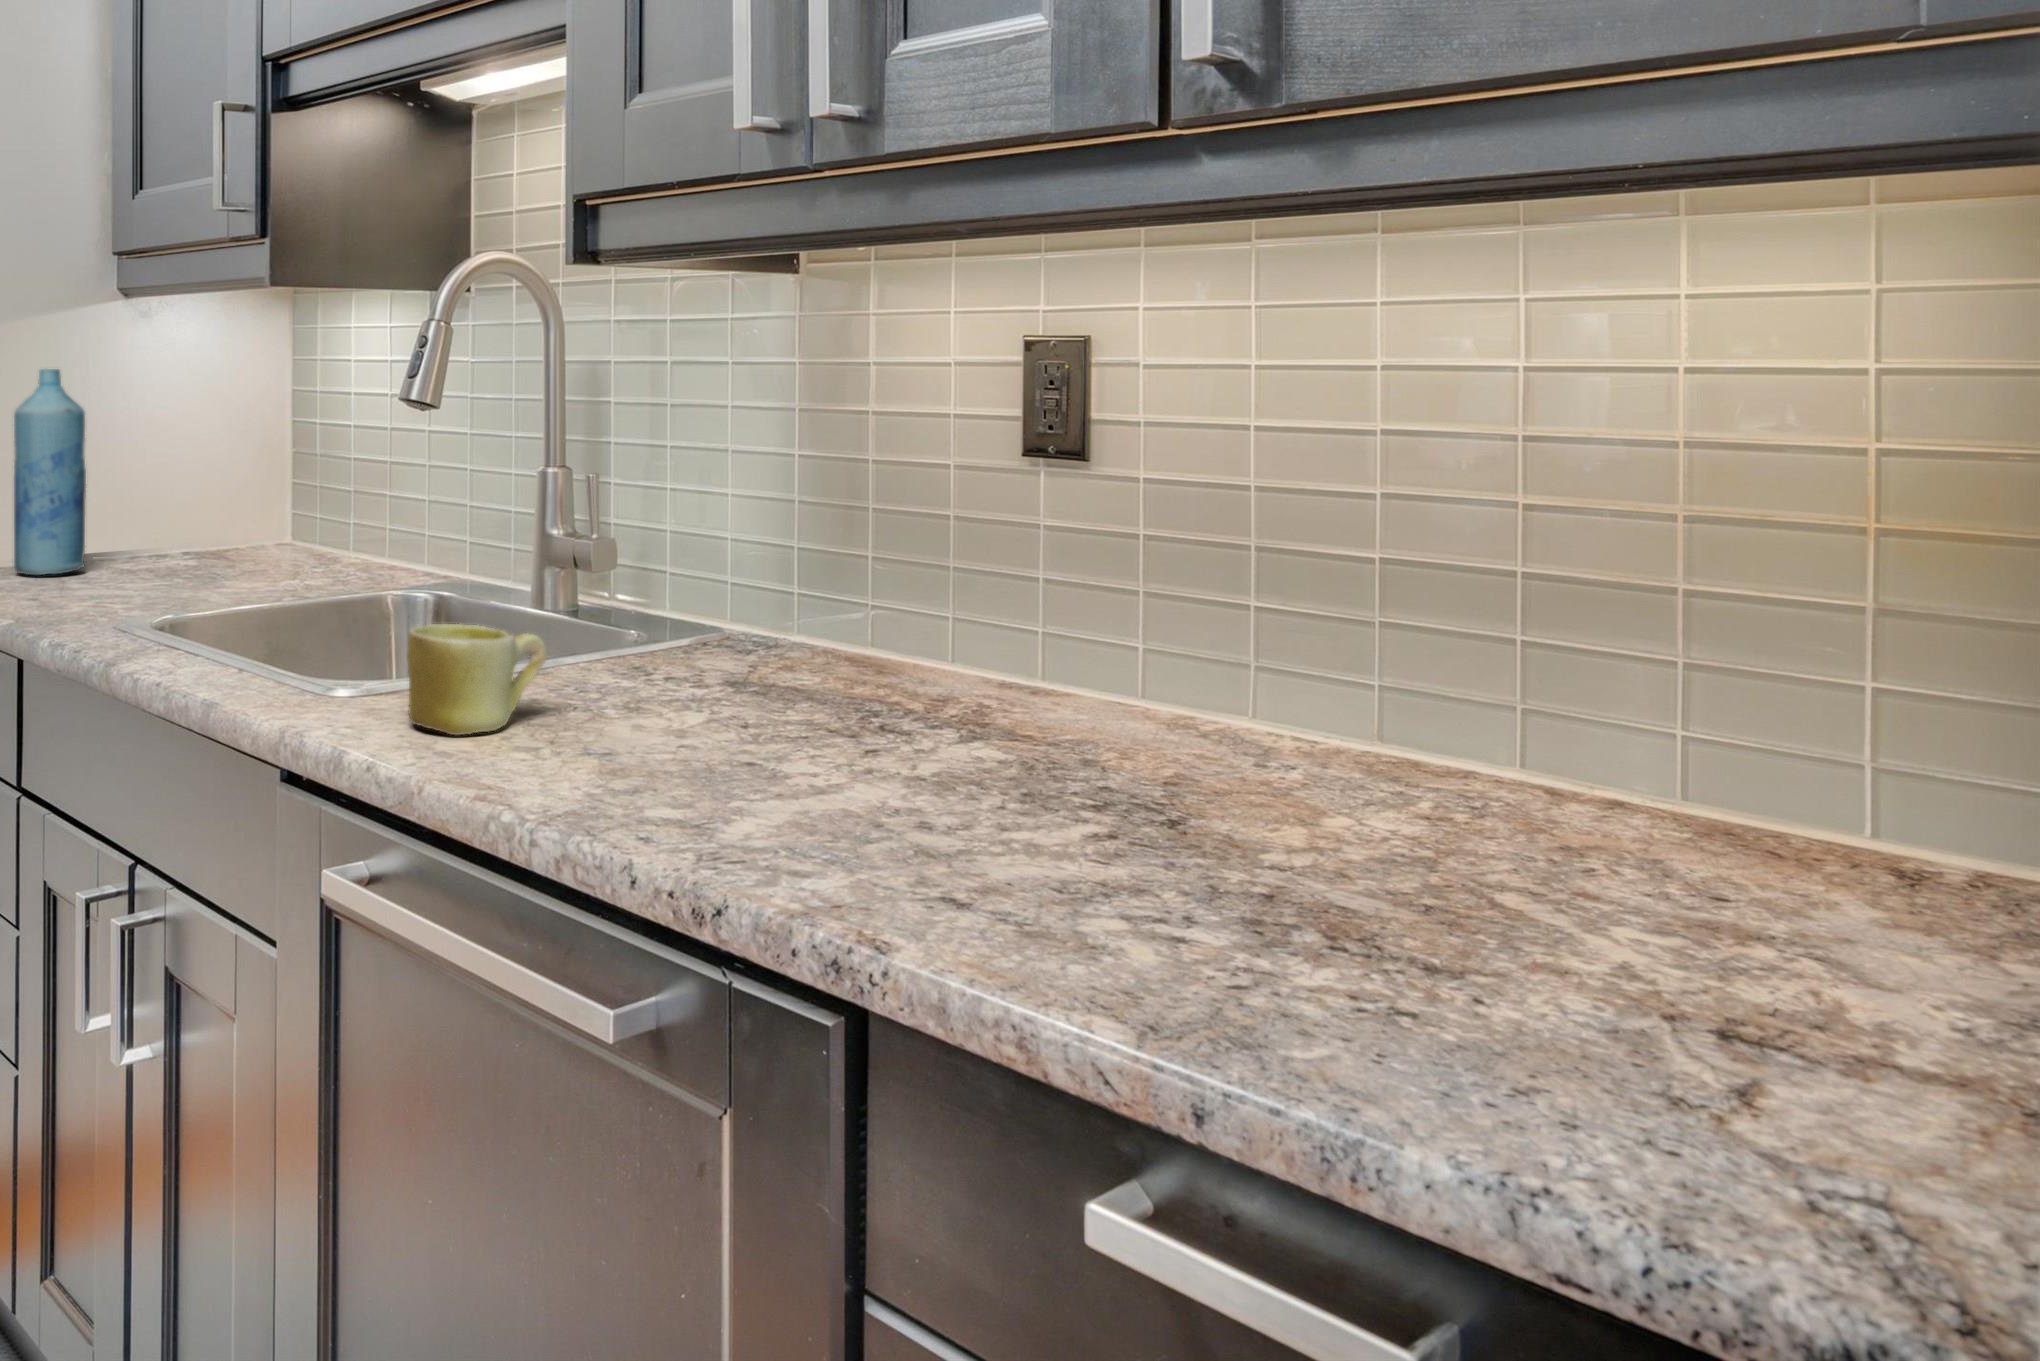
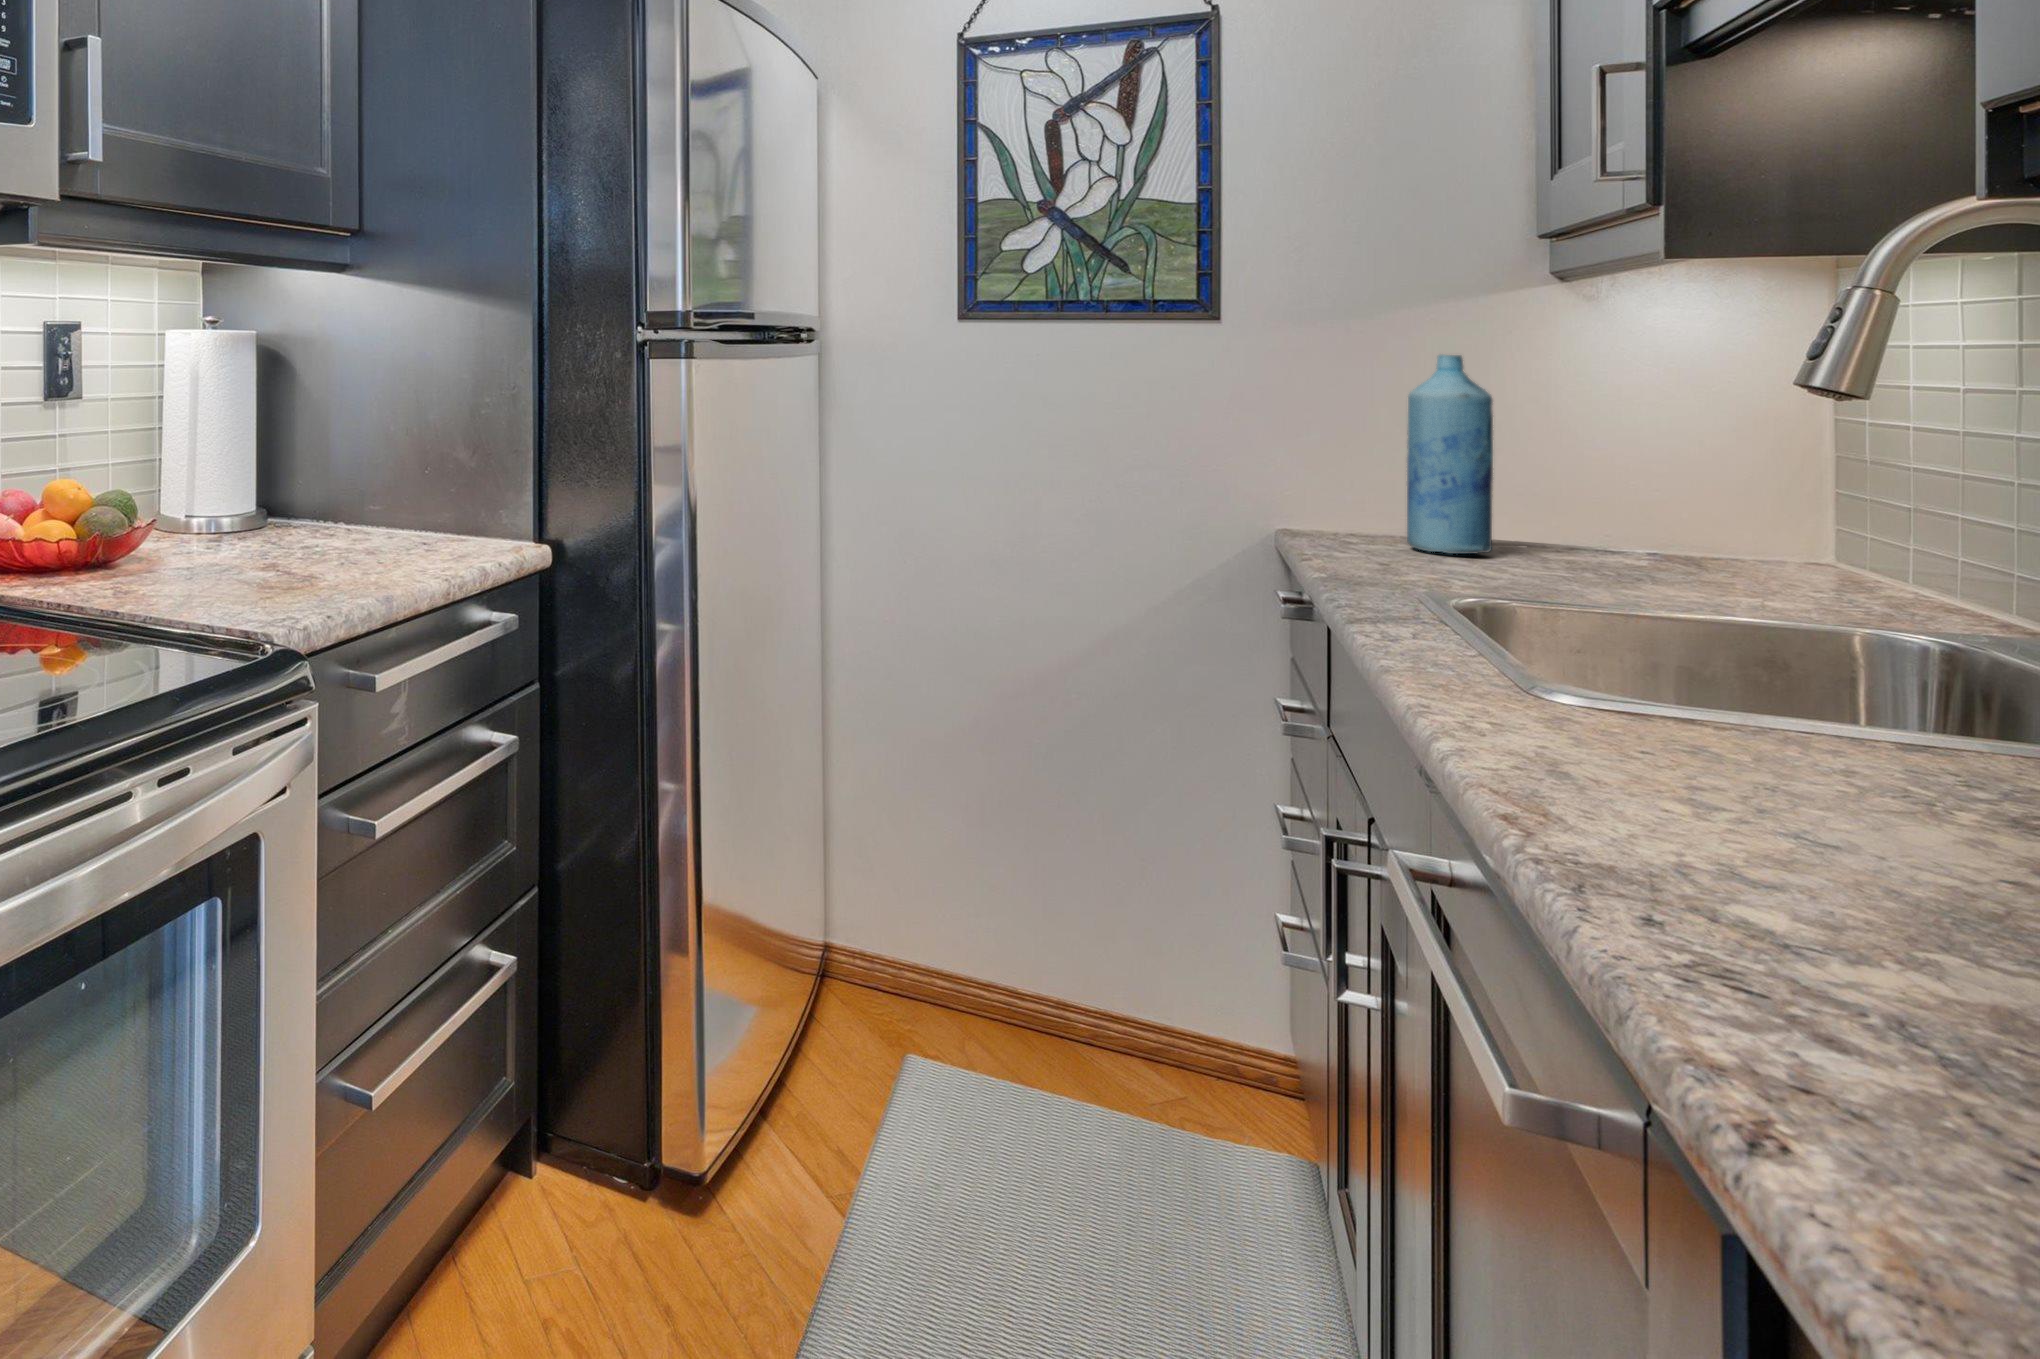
mug: present [407,624,547,735] -> none [1592,648,1851,800]

